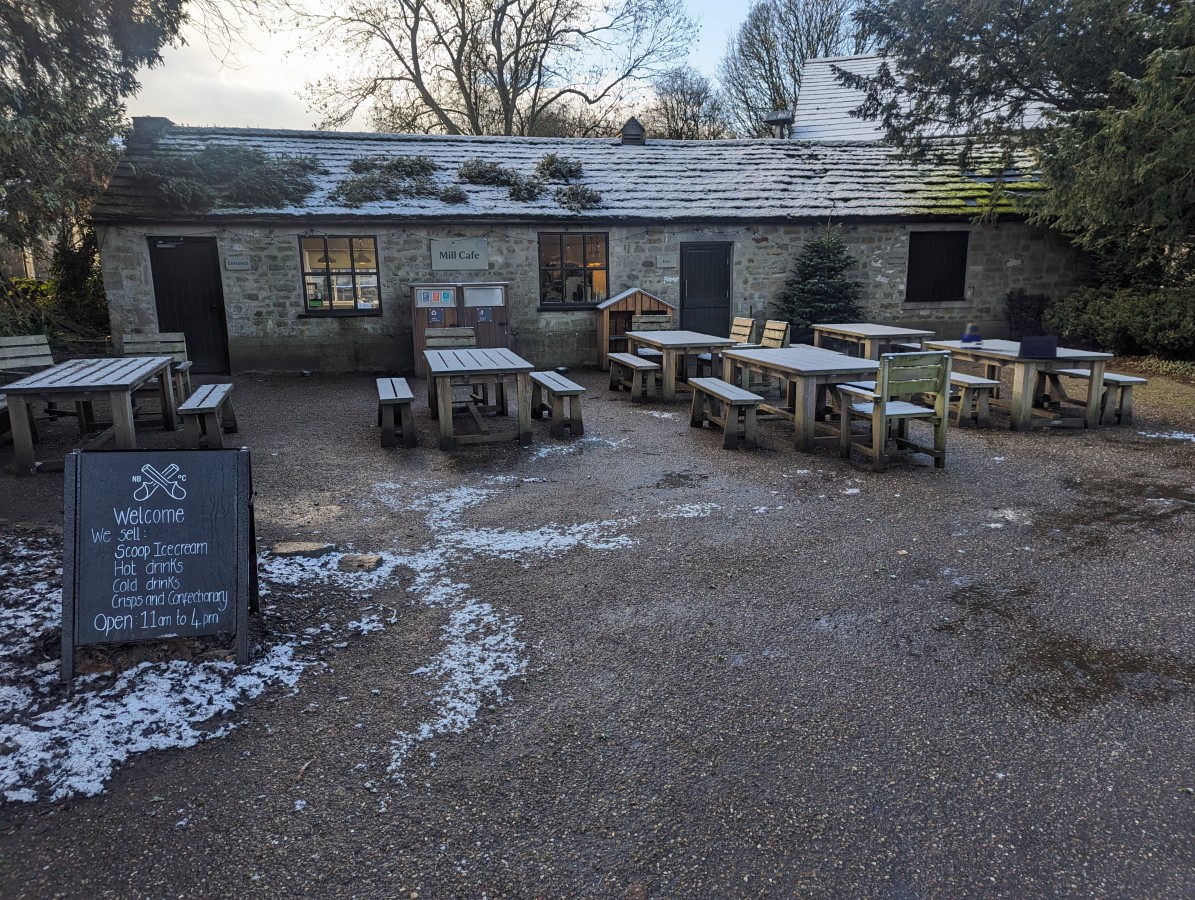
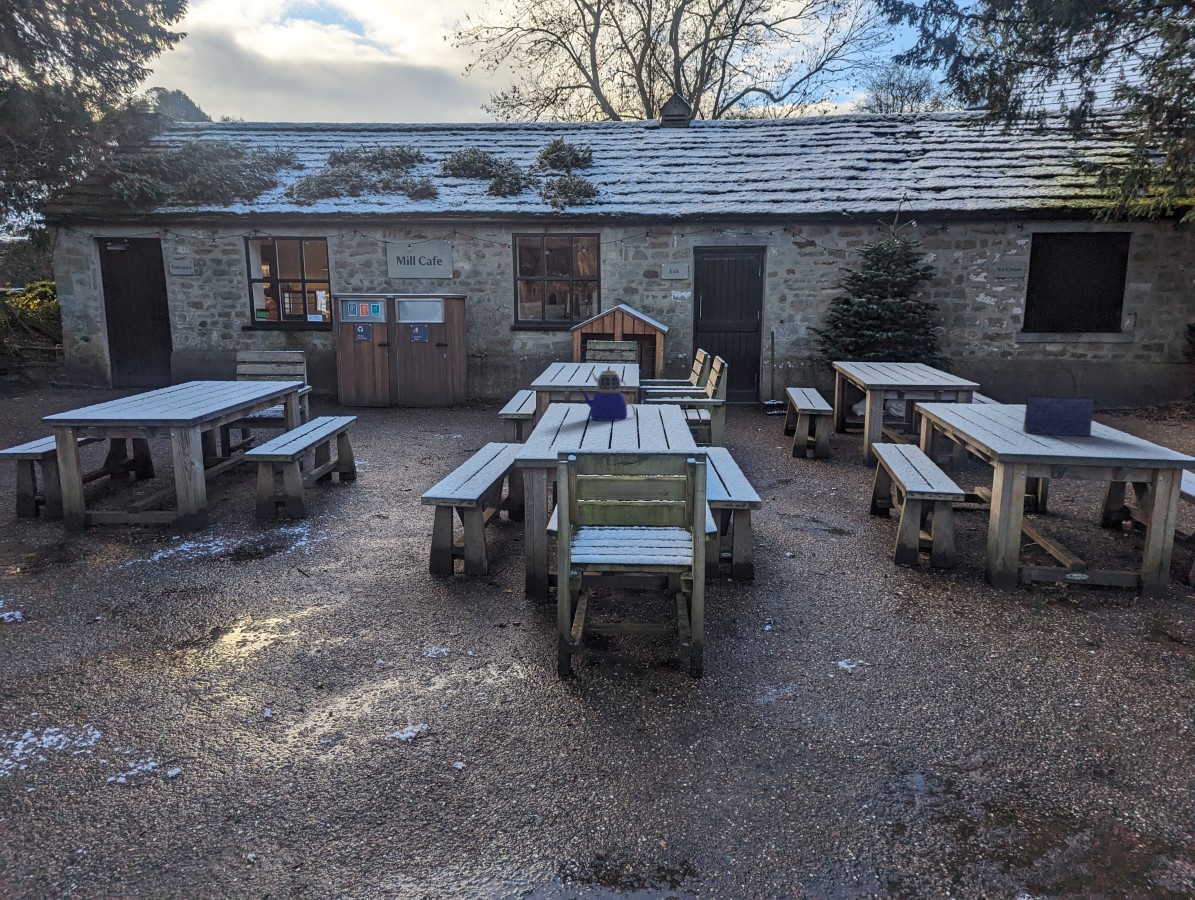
teapot: present [960,323,982,349] -> present [579,370,636,421]

